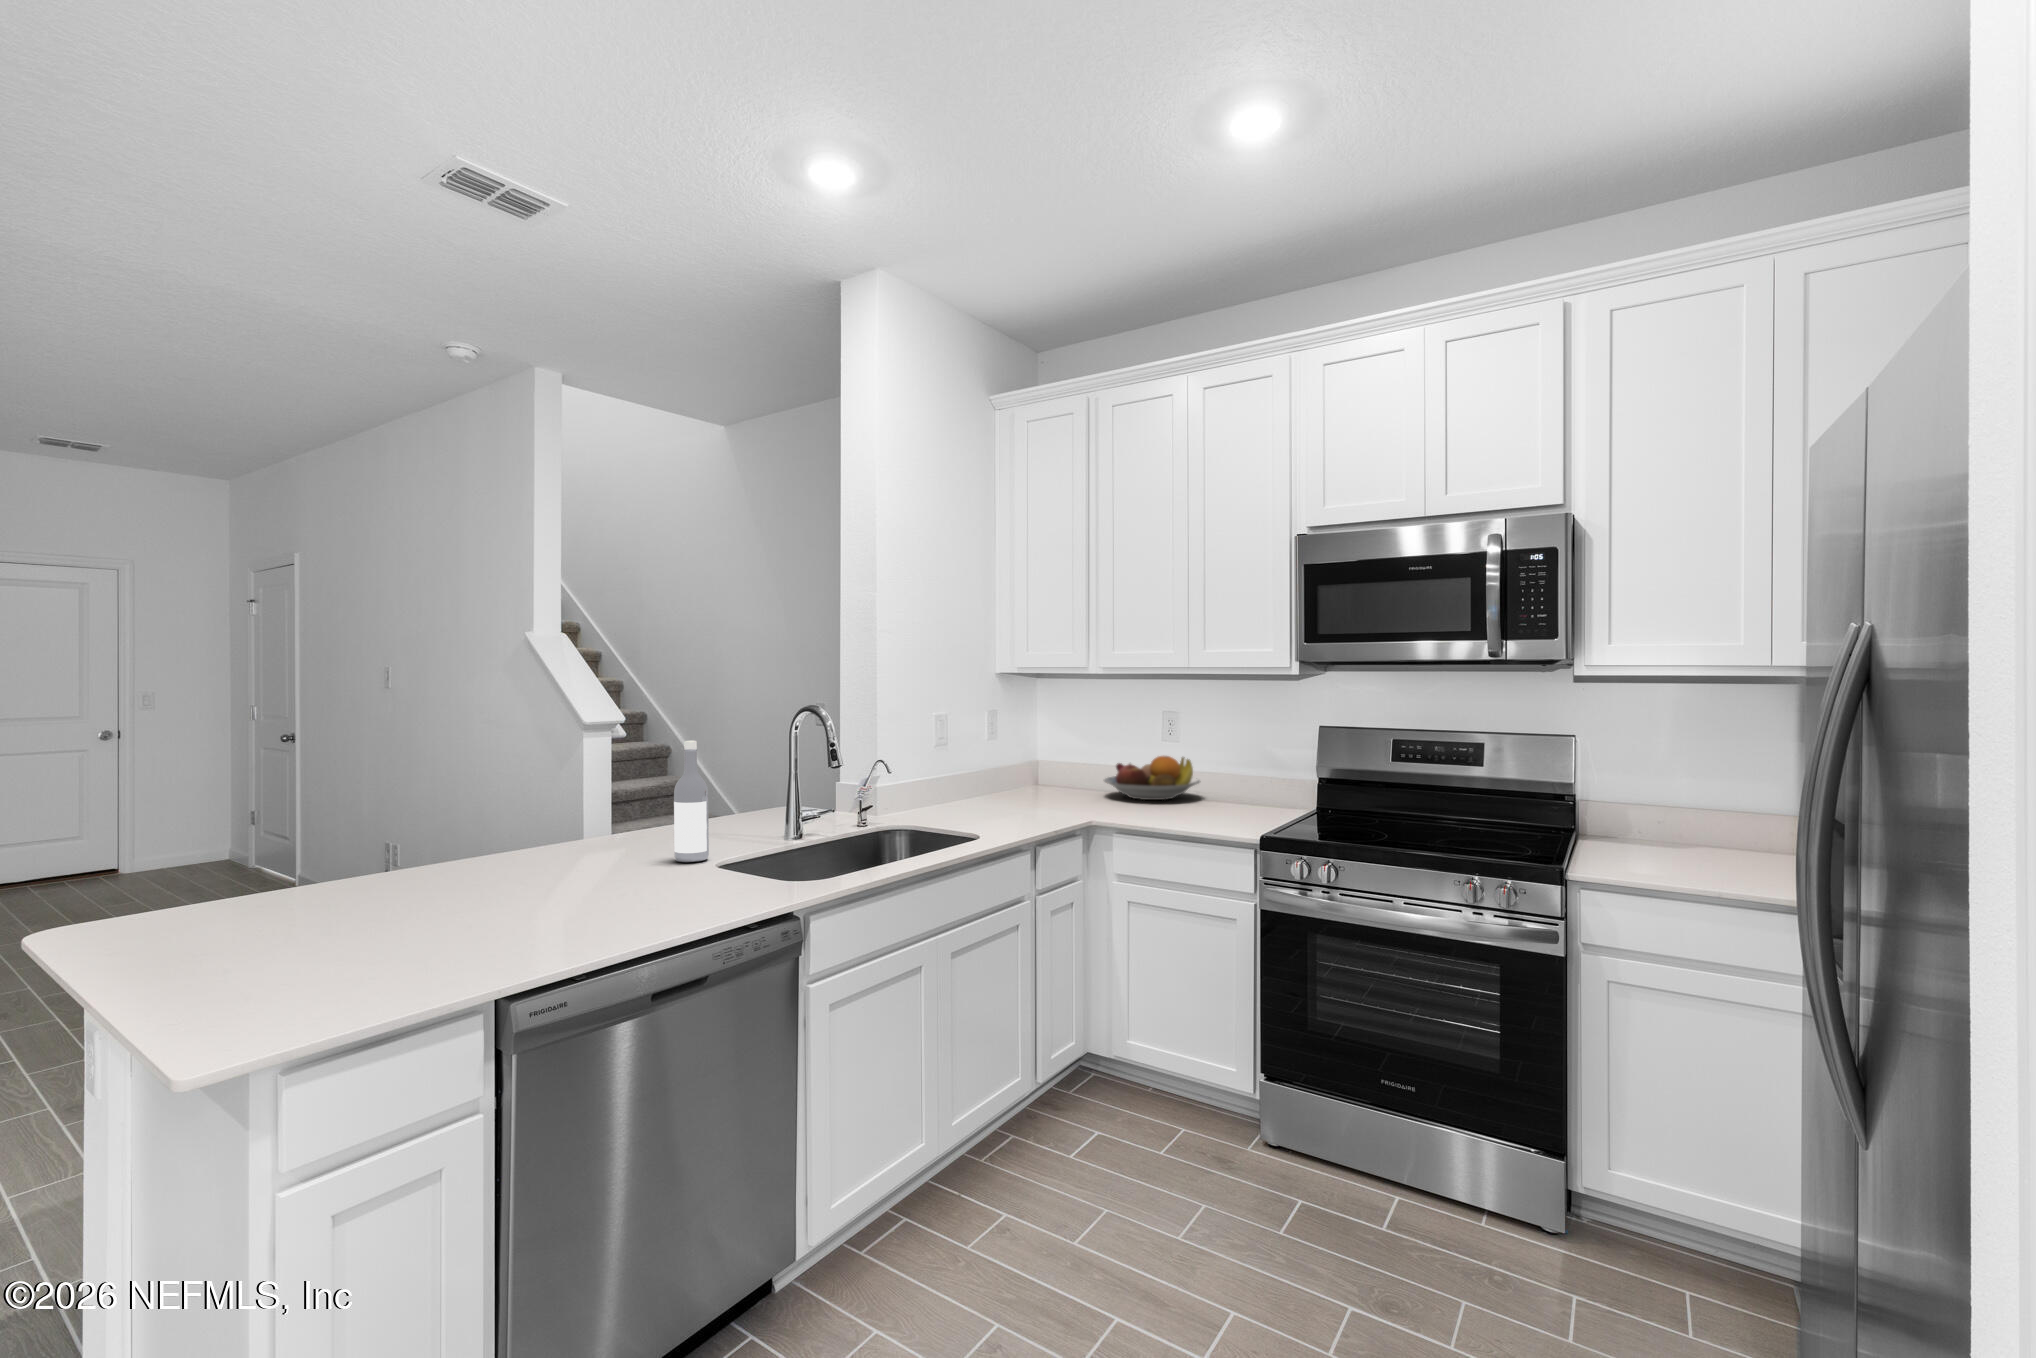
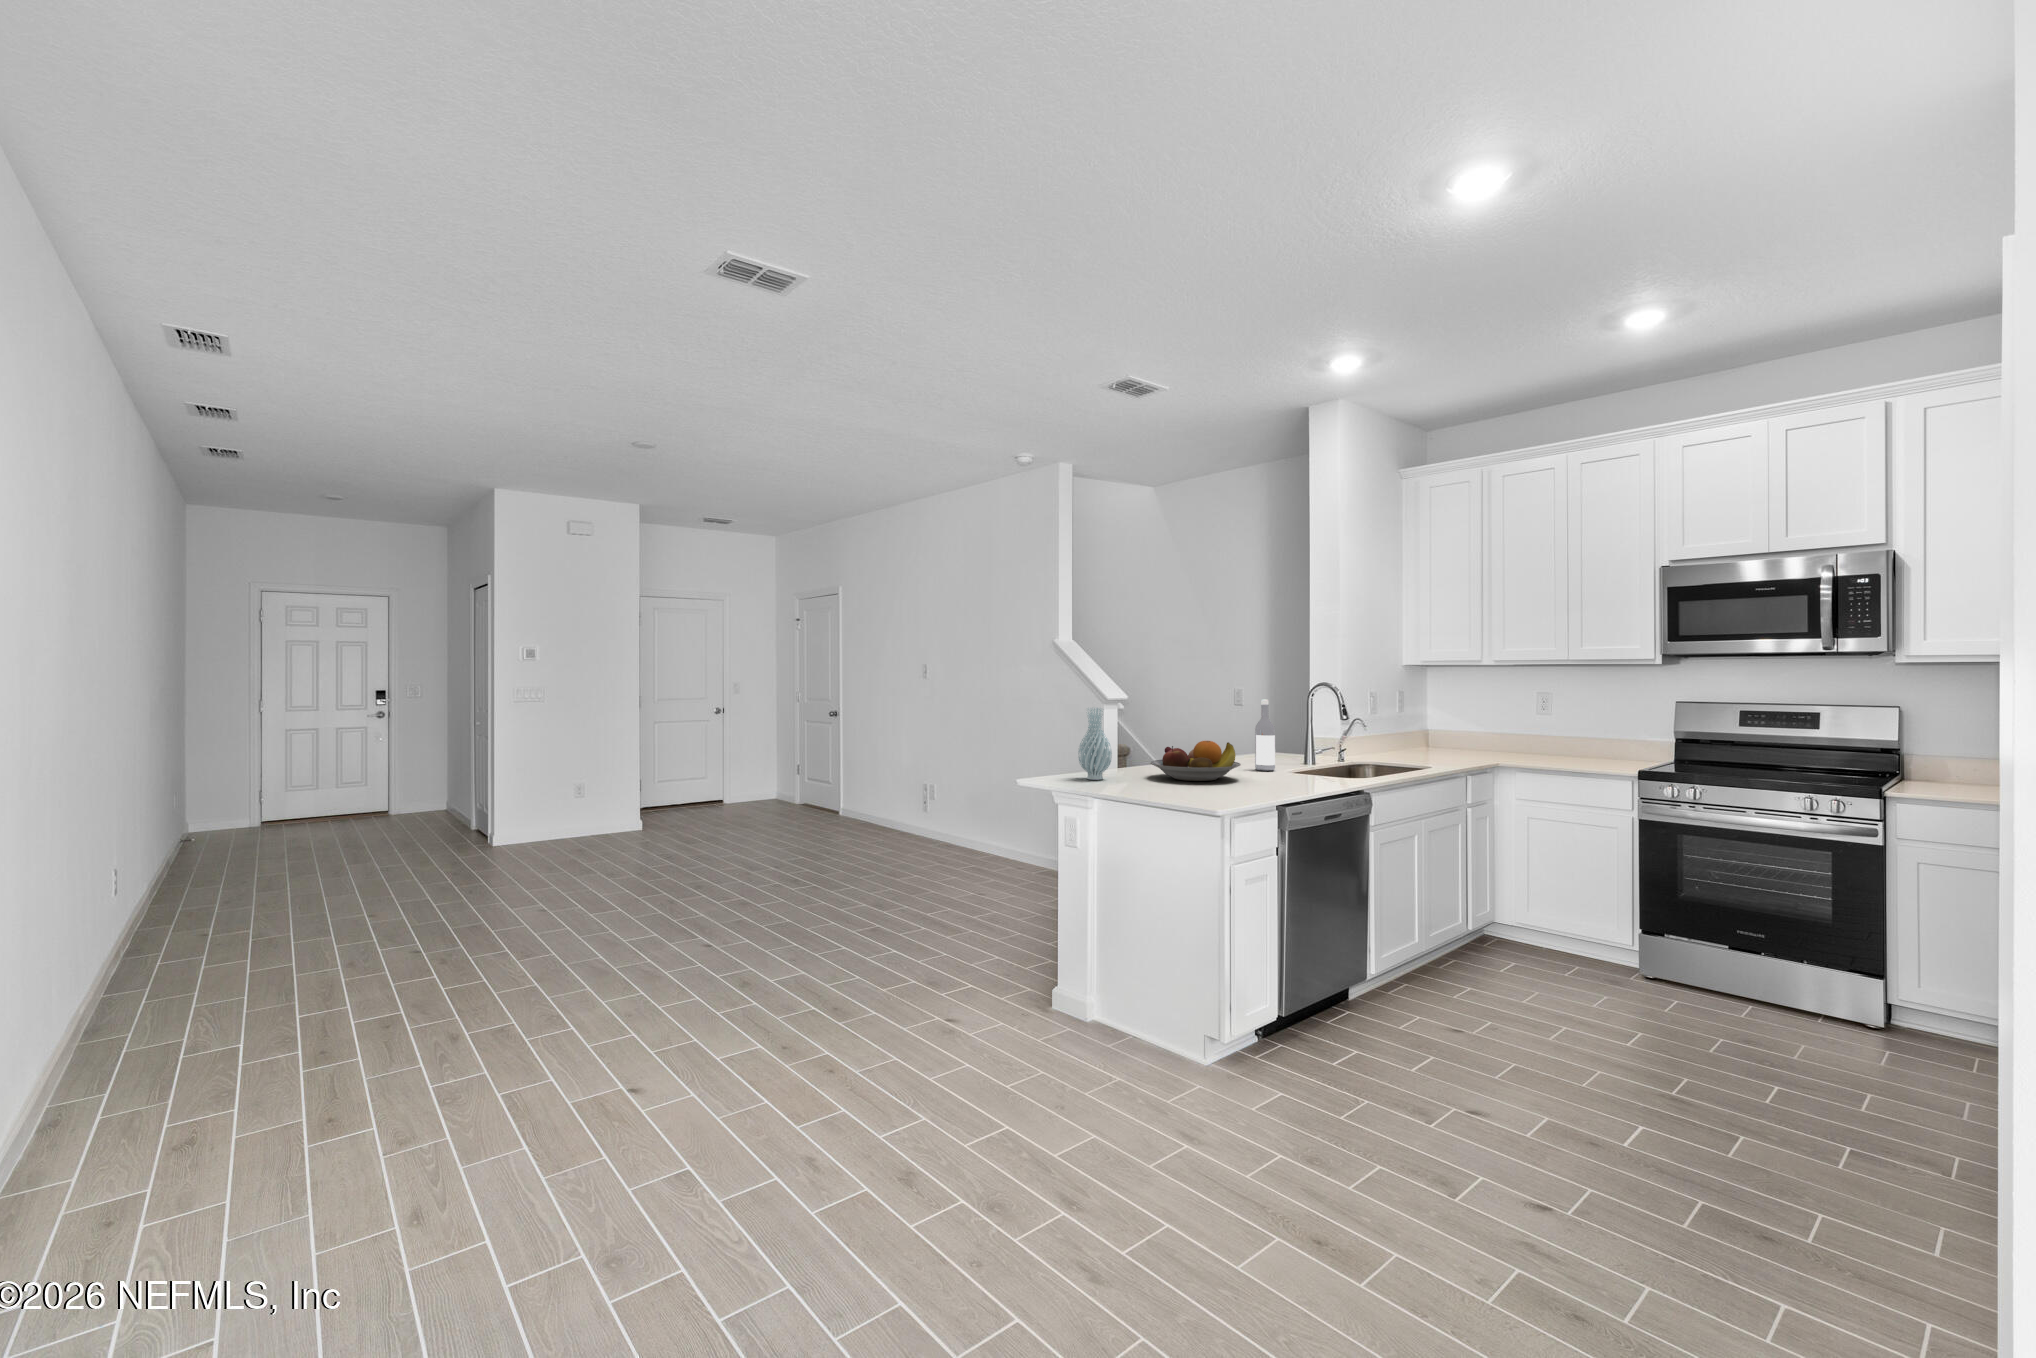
fruit bowl: present [1104,756,1200,800] -> present [1150,741,1241,781]
vase: none [250,770,329,914] -> present [1078,708,1112,780]

